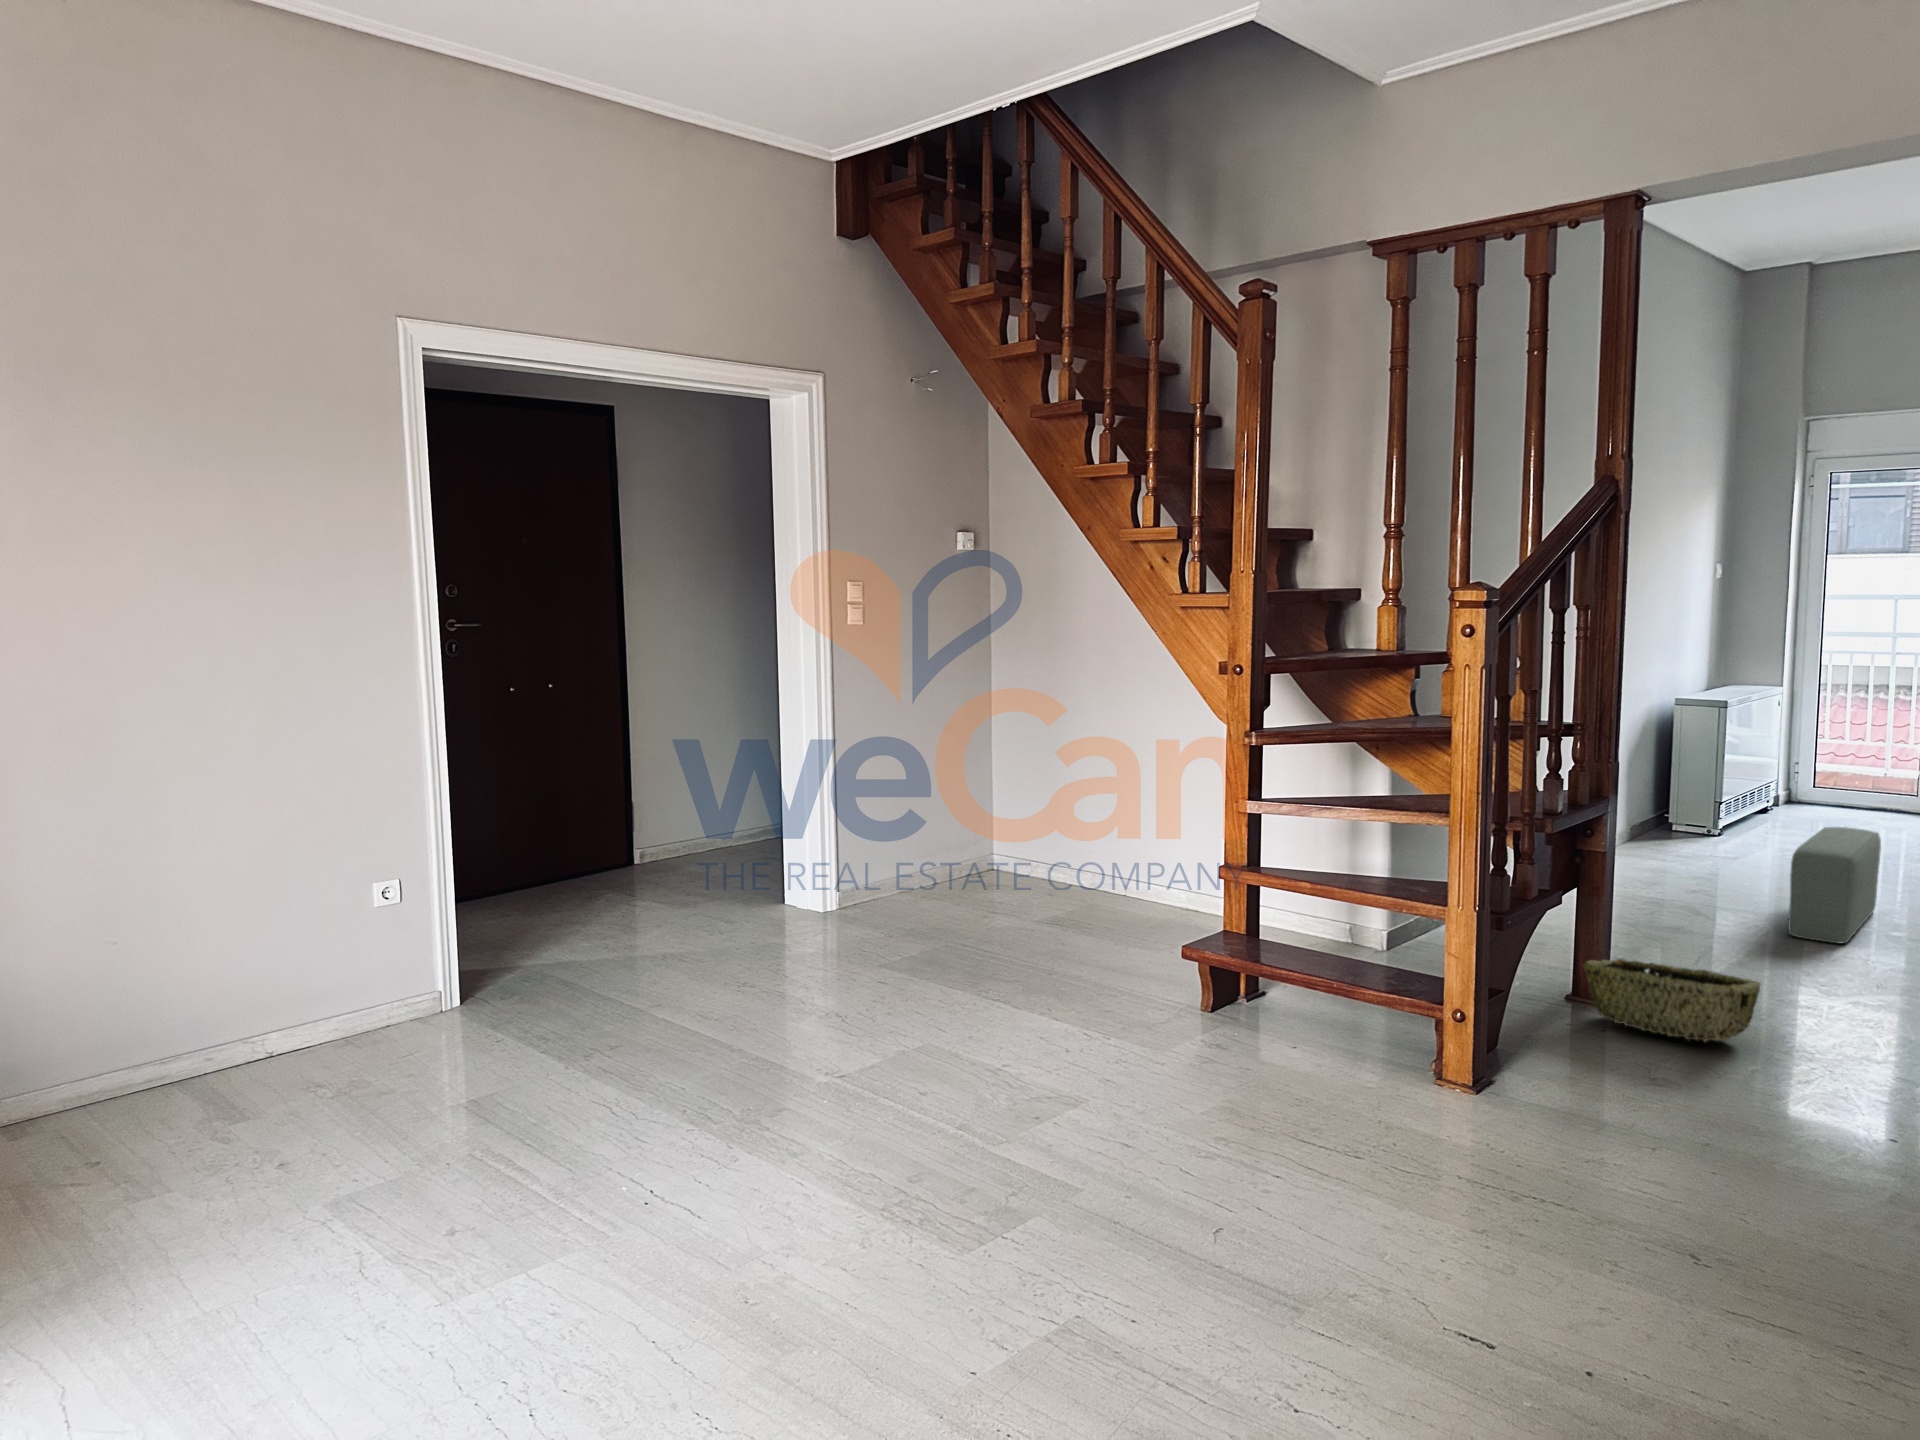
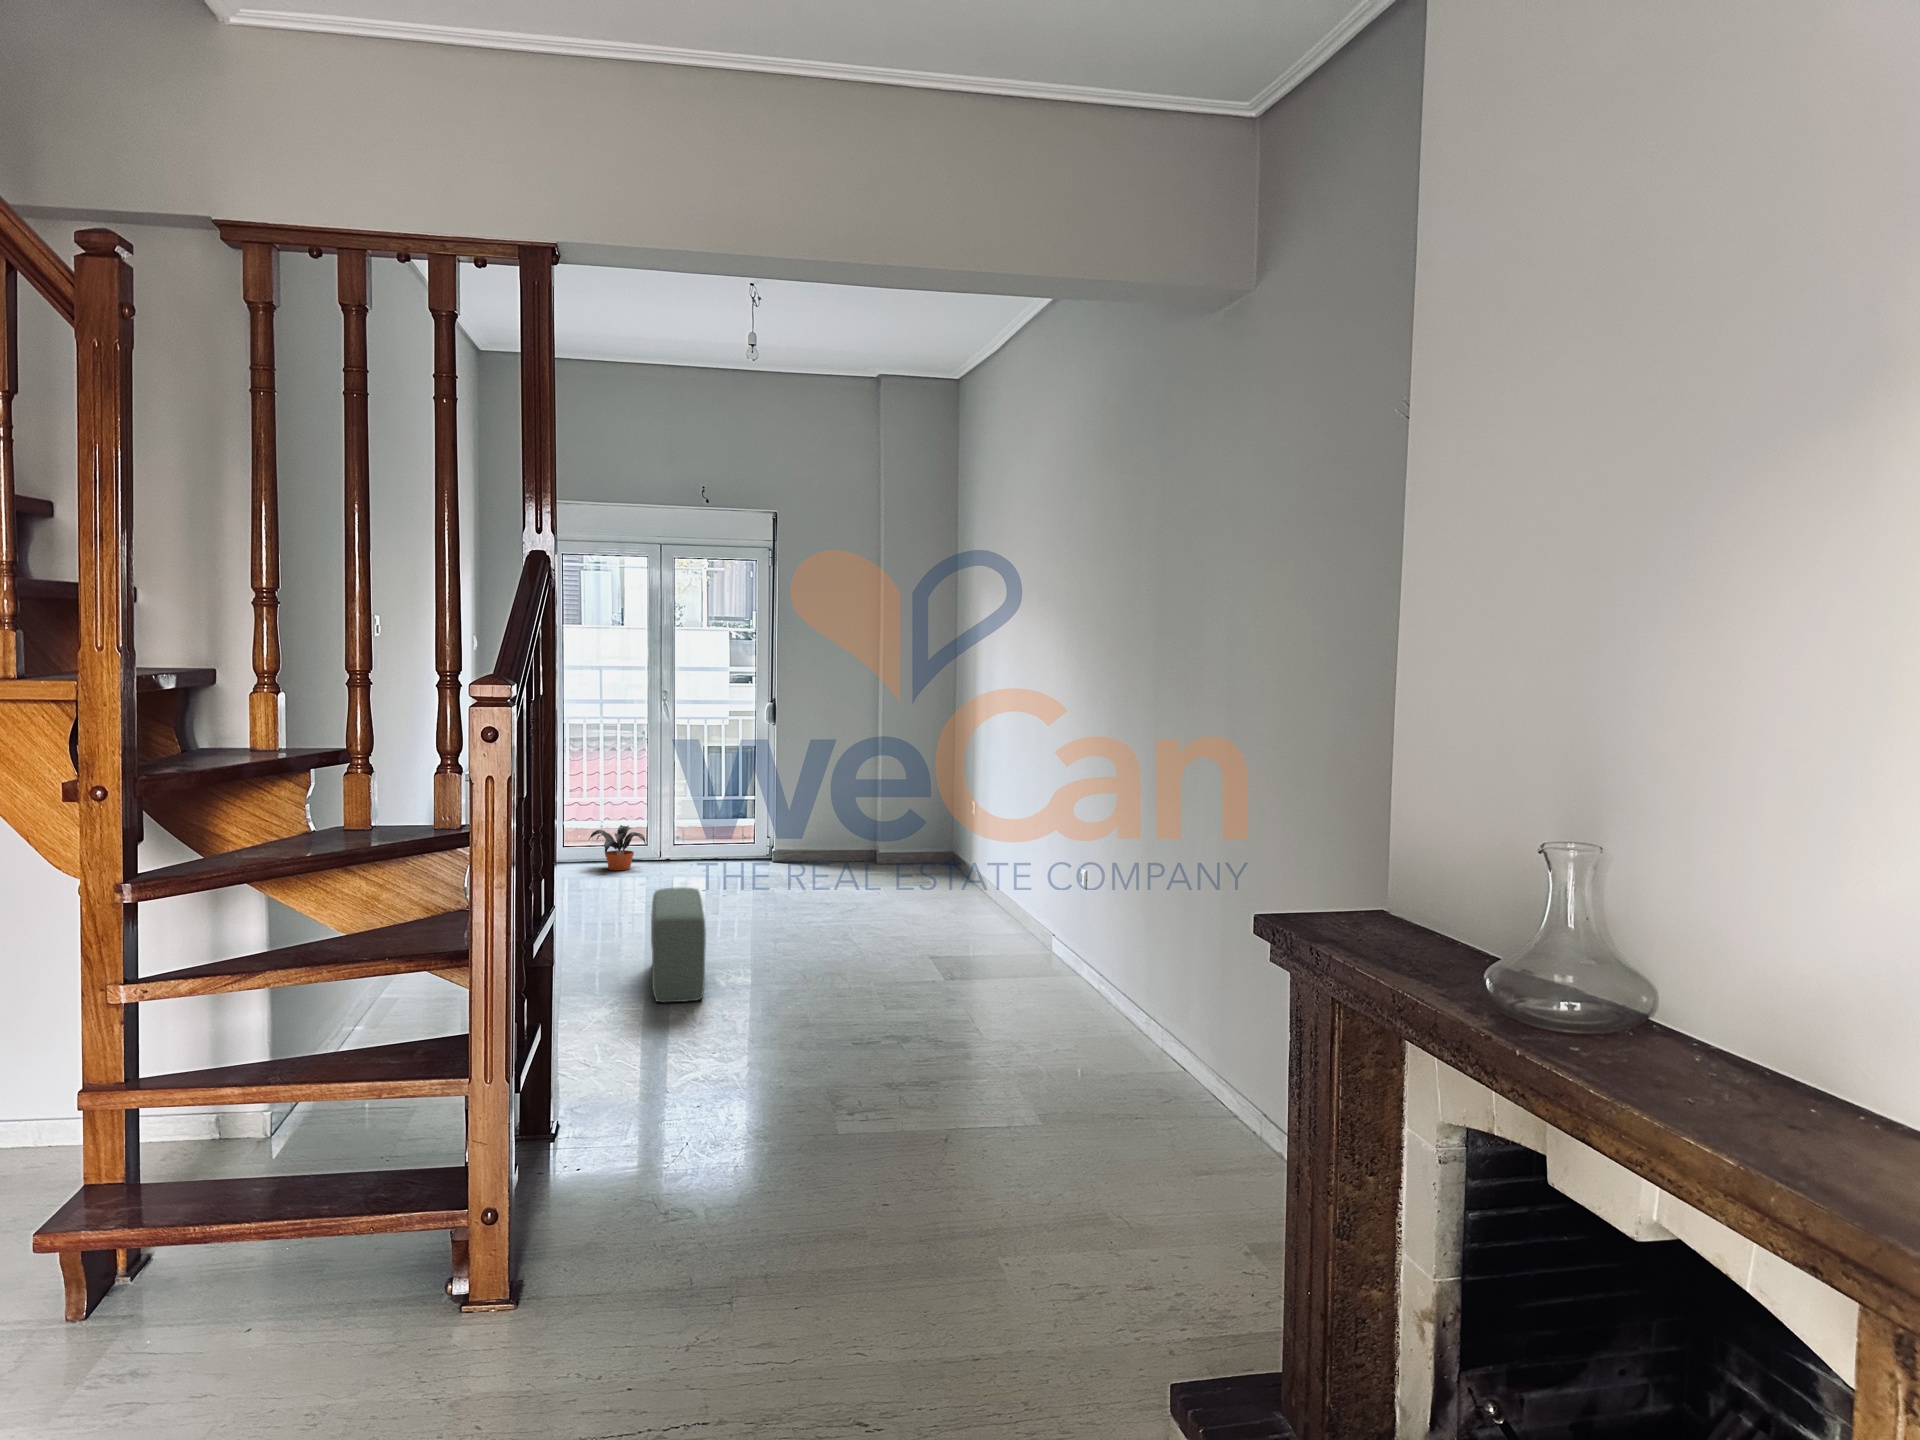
potted plant: none [1821,771,1893,819] -> present [589,825,646,870]
woven basket: present [1582,959,1760,1042] -> none [551,1066,714,1151]

